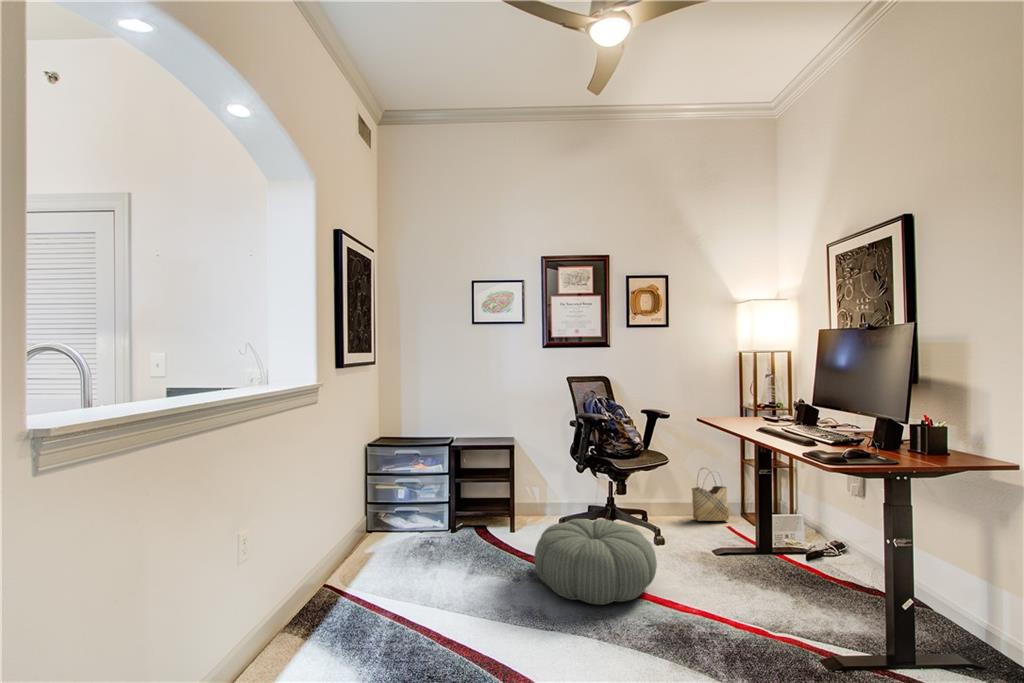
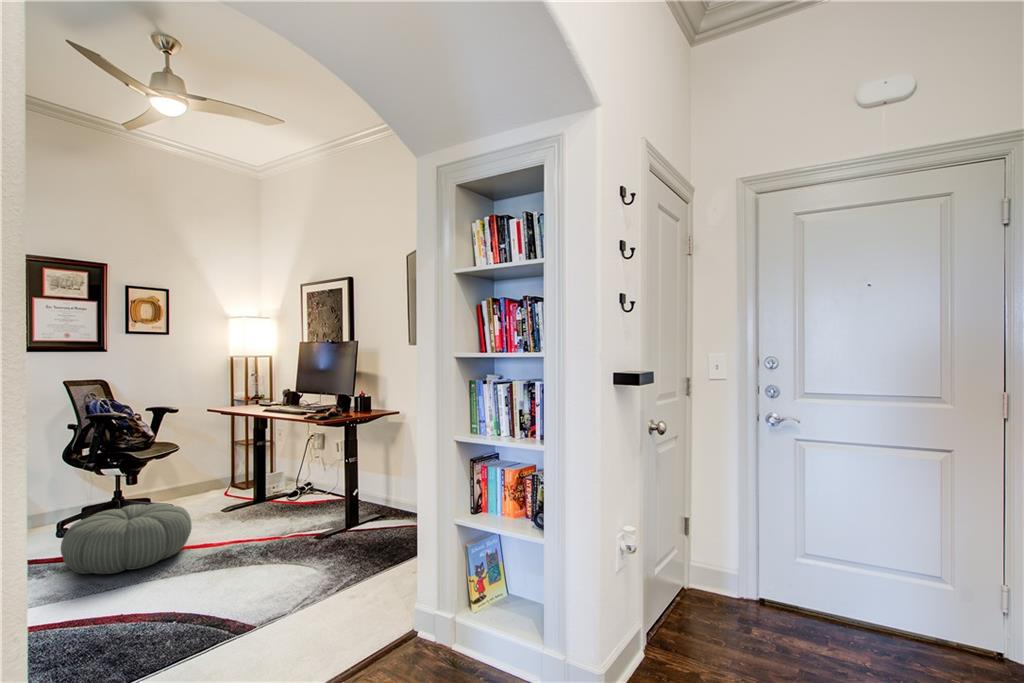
woven basket: present [692,468,729,521] -> none [191,453,223,498]

